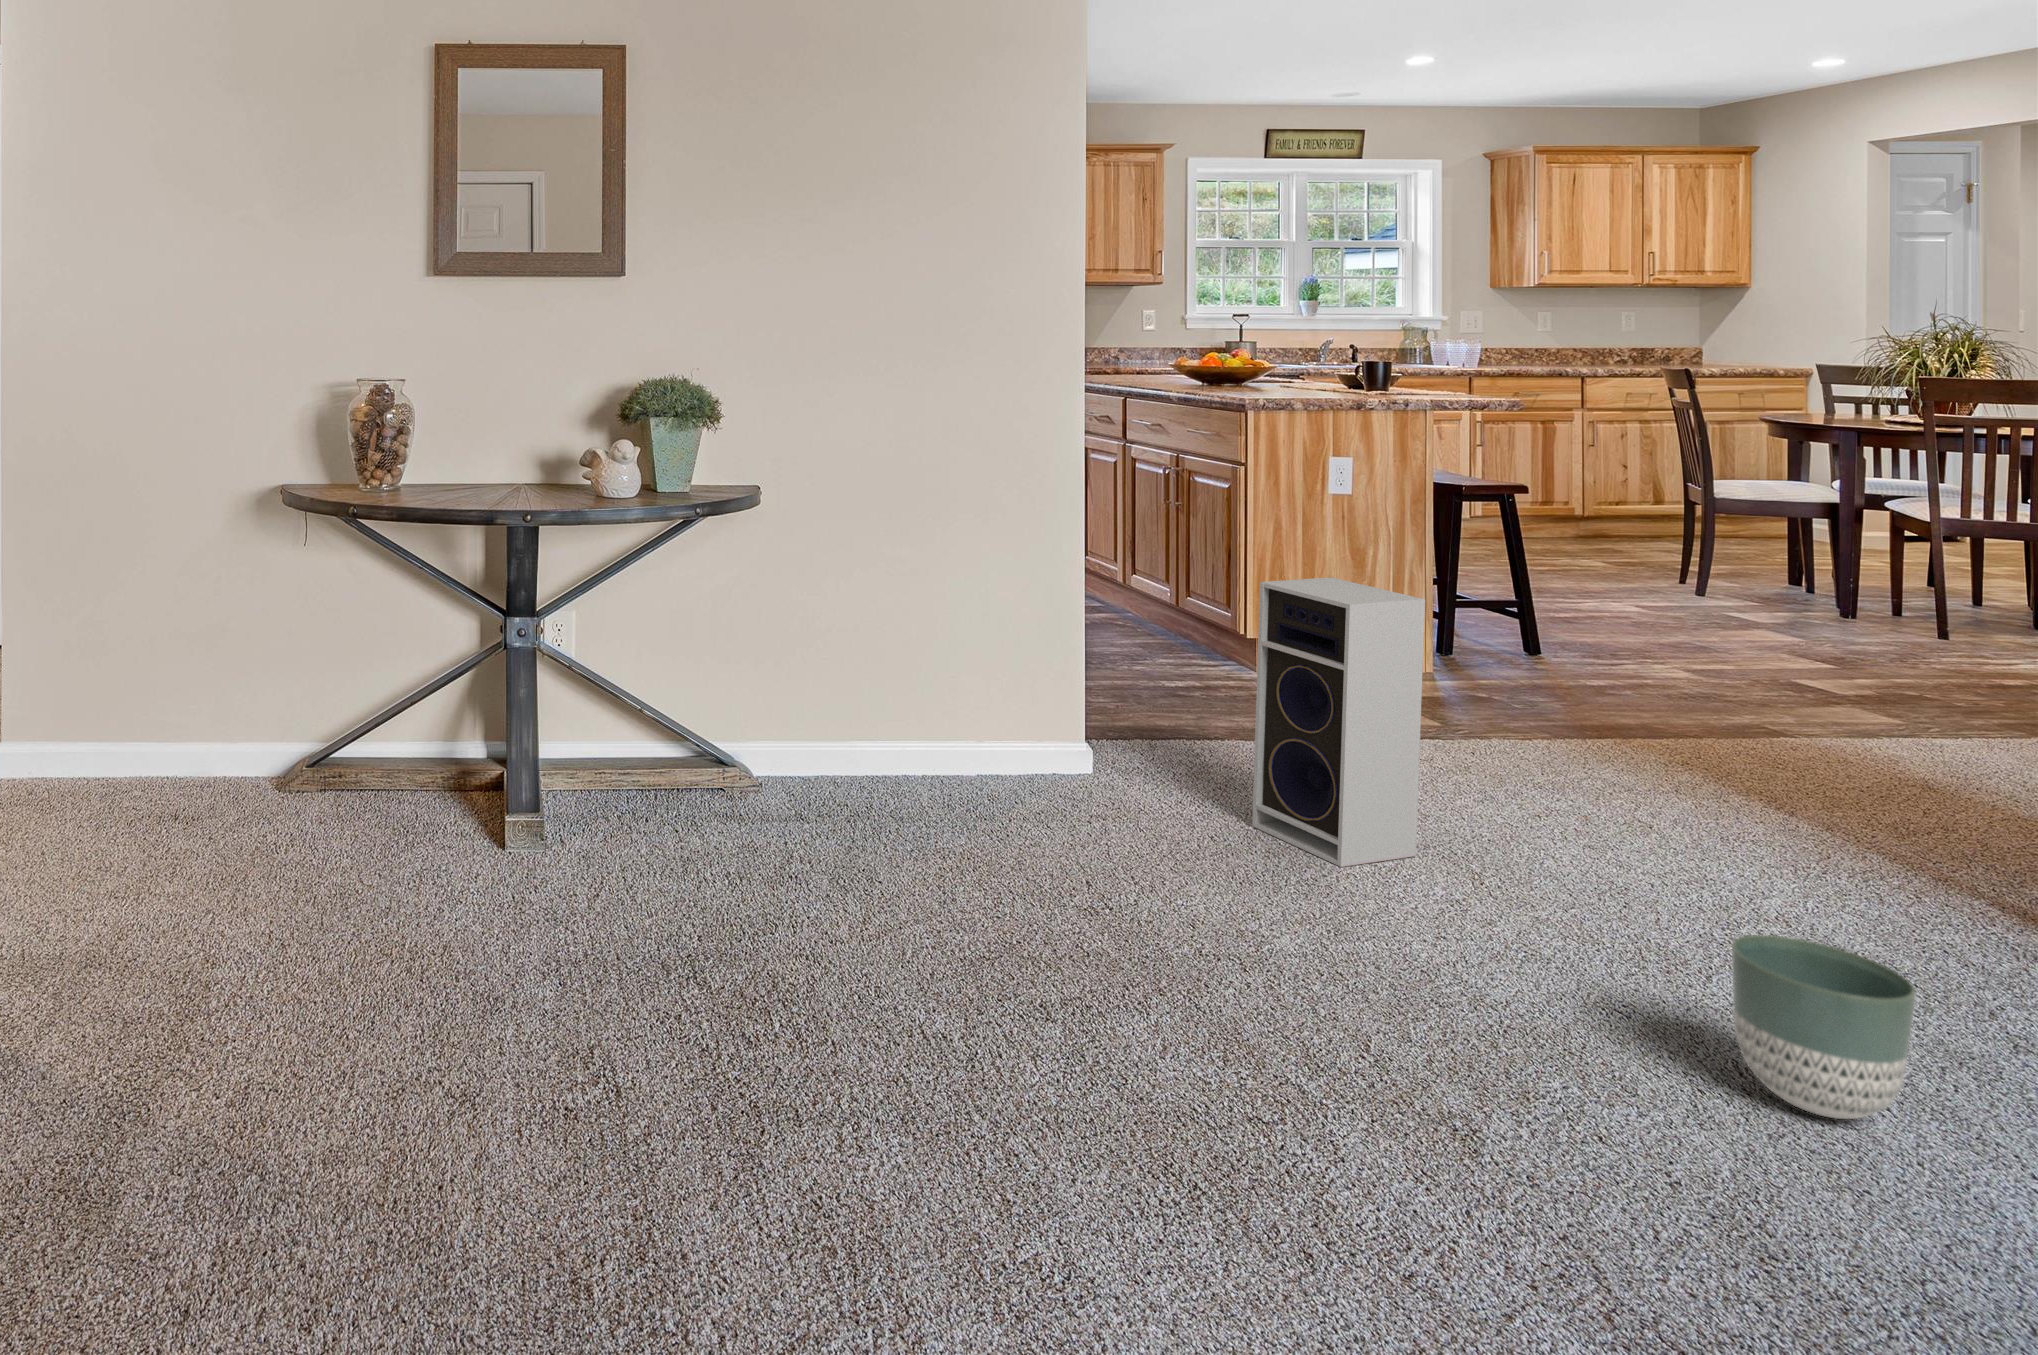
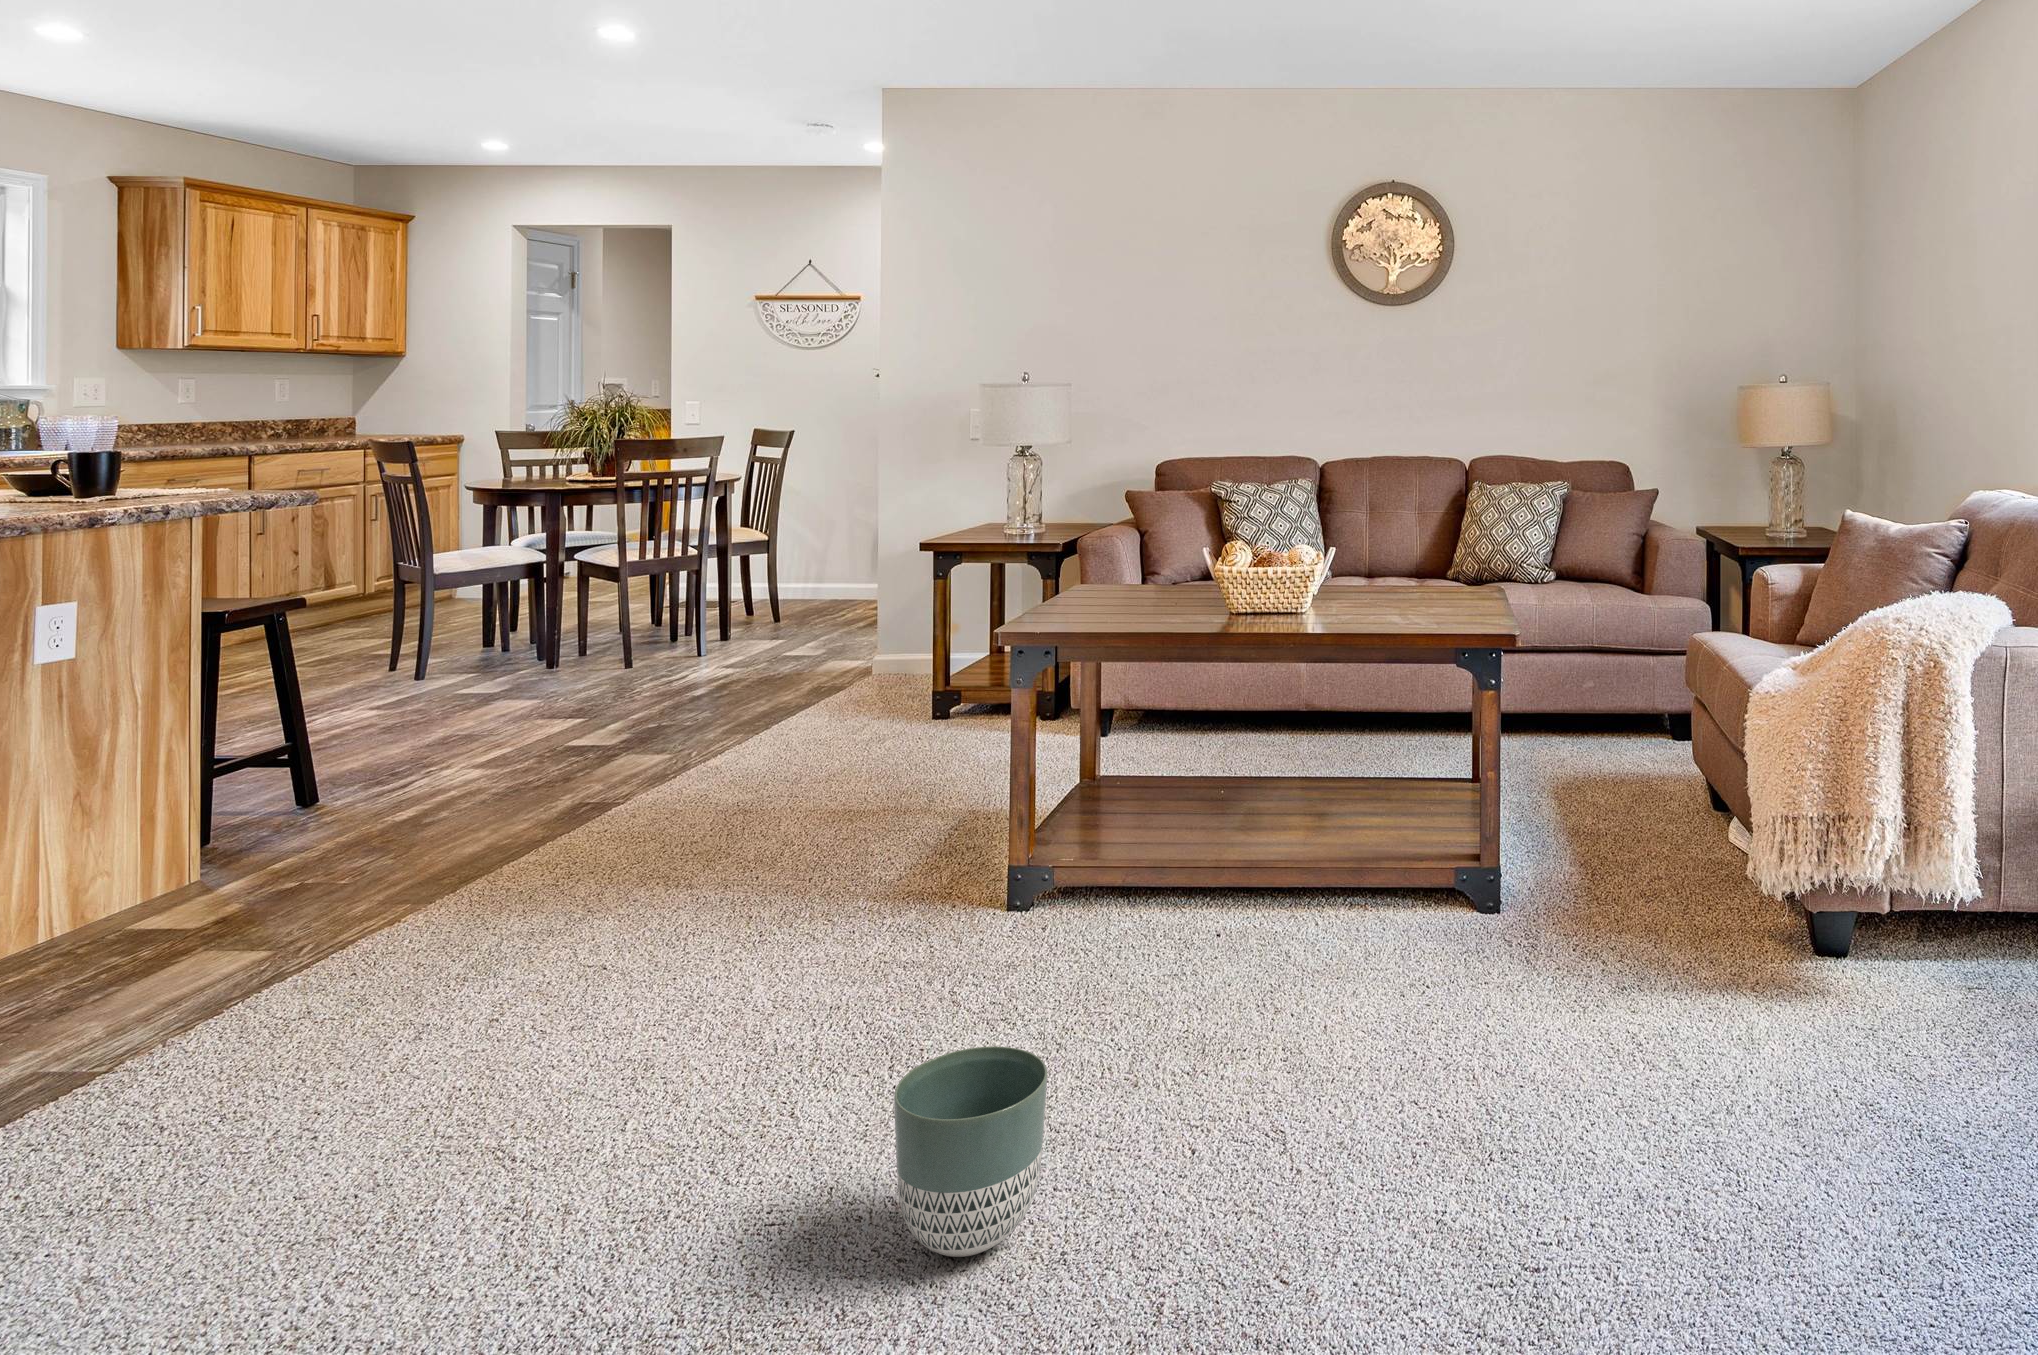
speaker: present [1252,577,1425,867] -> none [75,797,386,1302]

